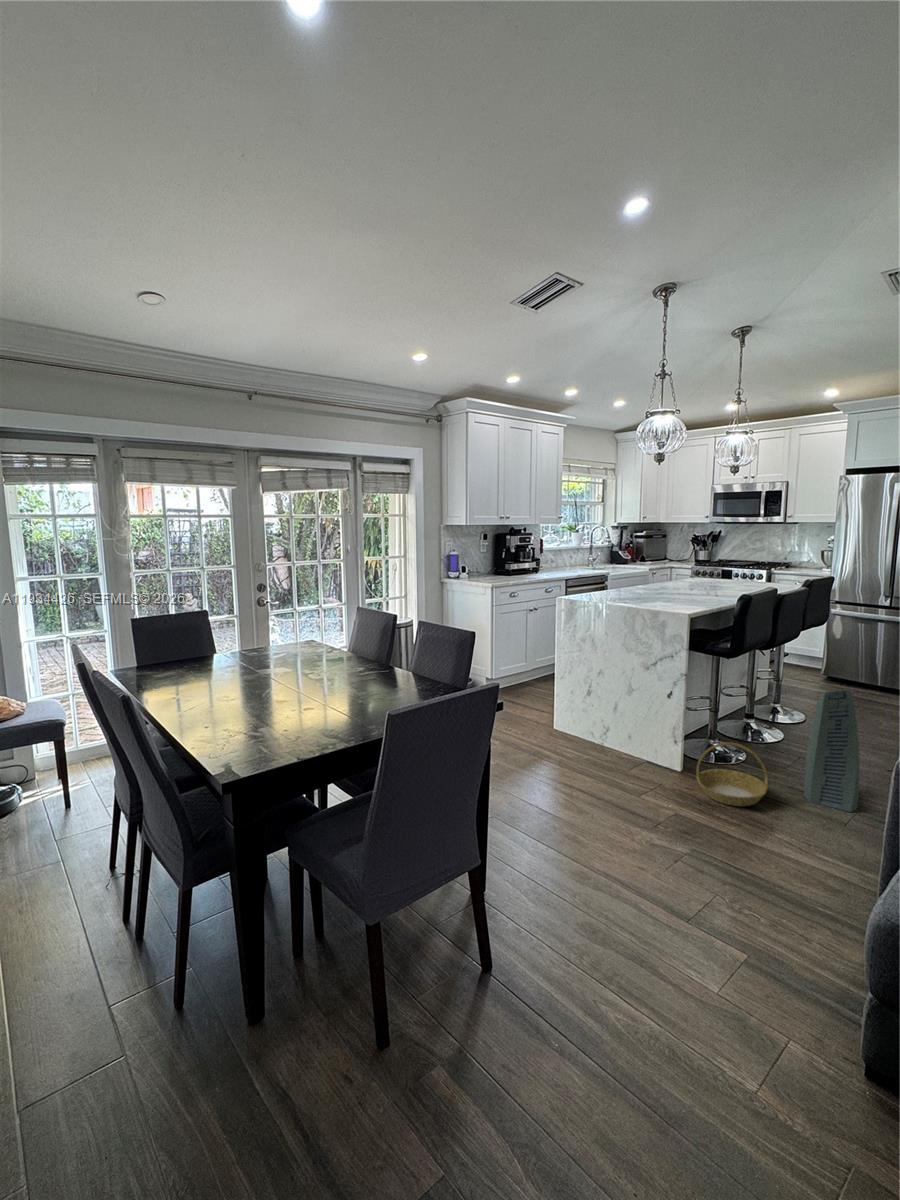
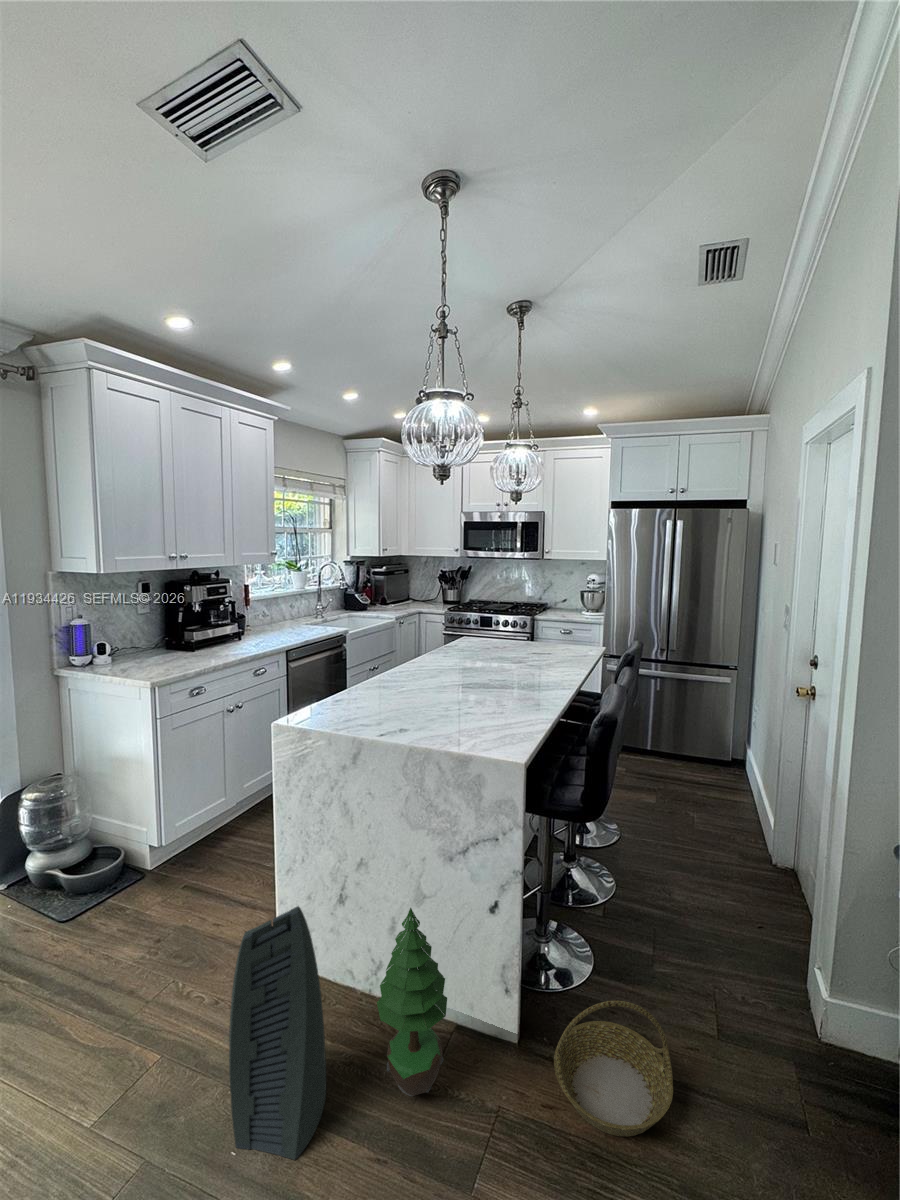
potted tree: none [601,676,638,773] -> present [377,908,447,1096]
air purifier: present [804,689,859,812] -> present [229,906,326,1160]

